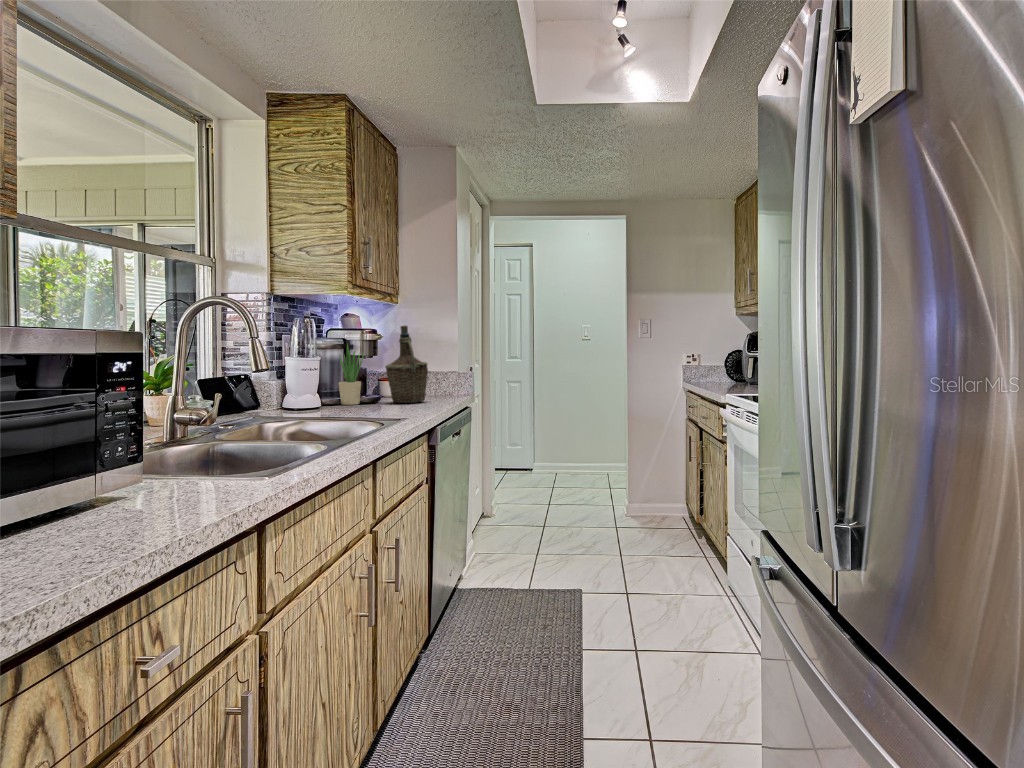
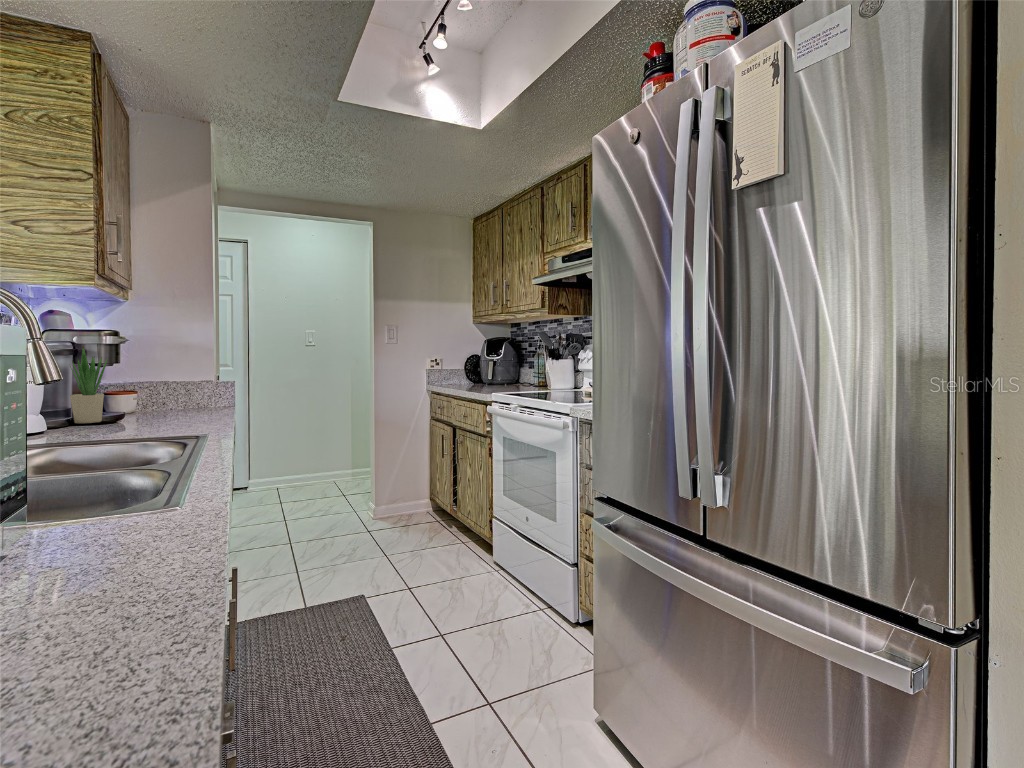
bottle: present [385,325,428,403] -> none [138,327,196,417]

